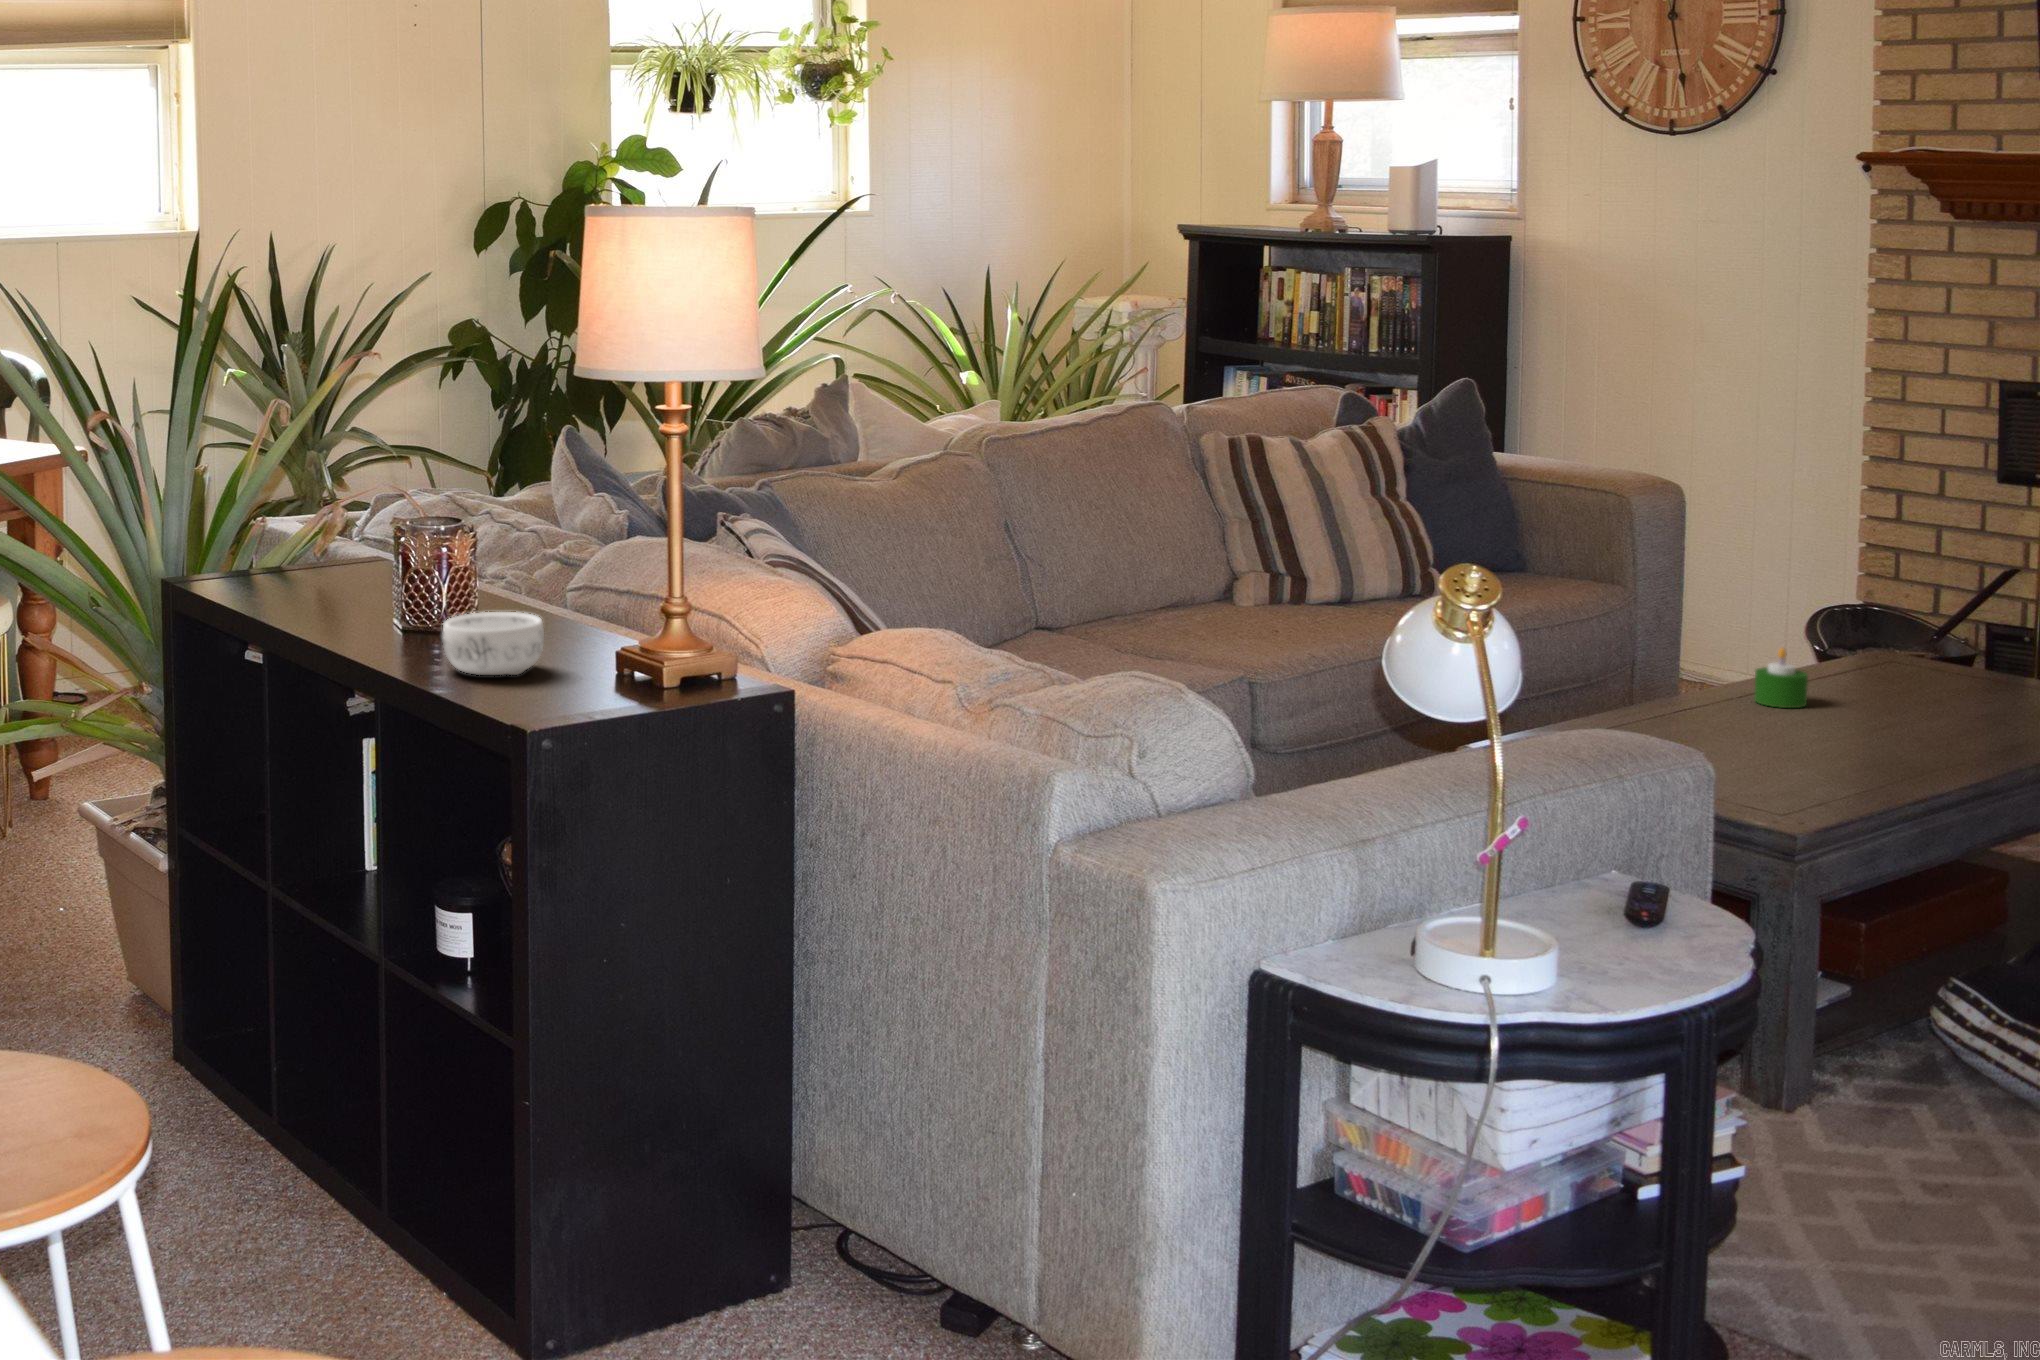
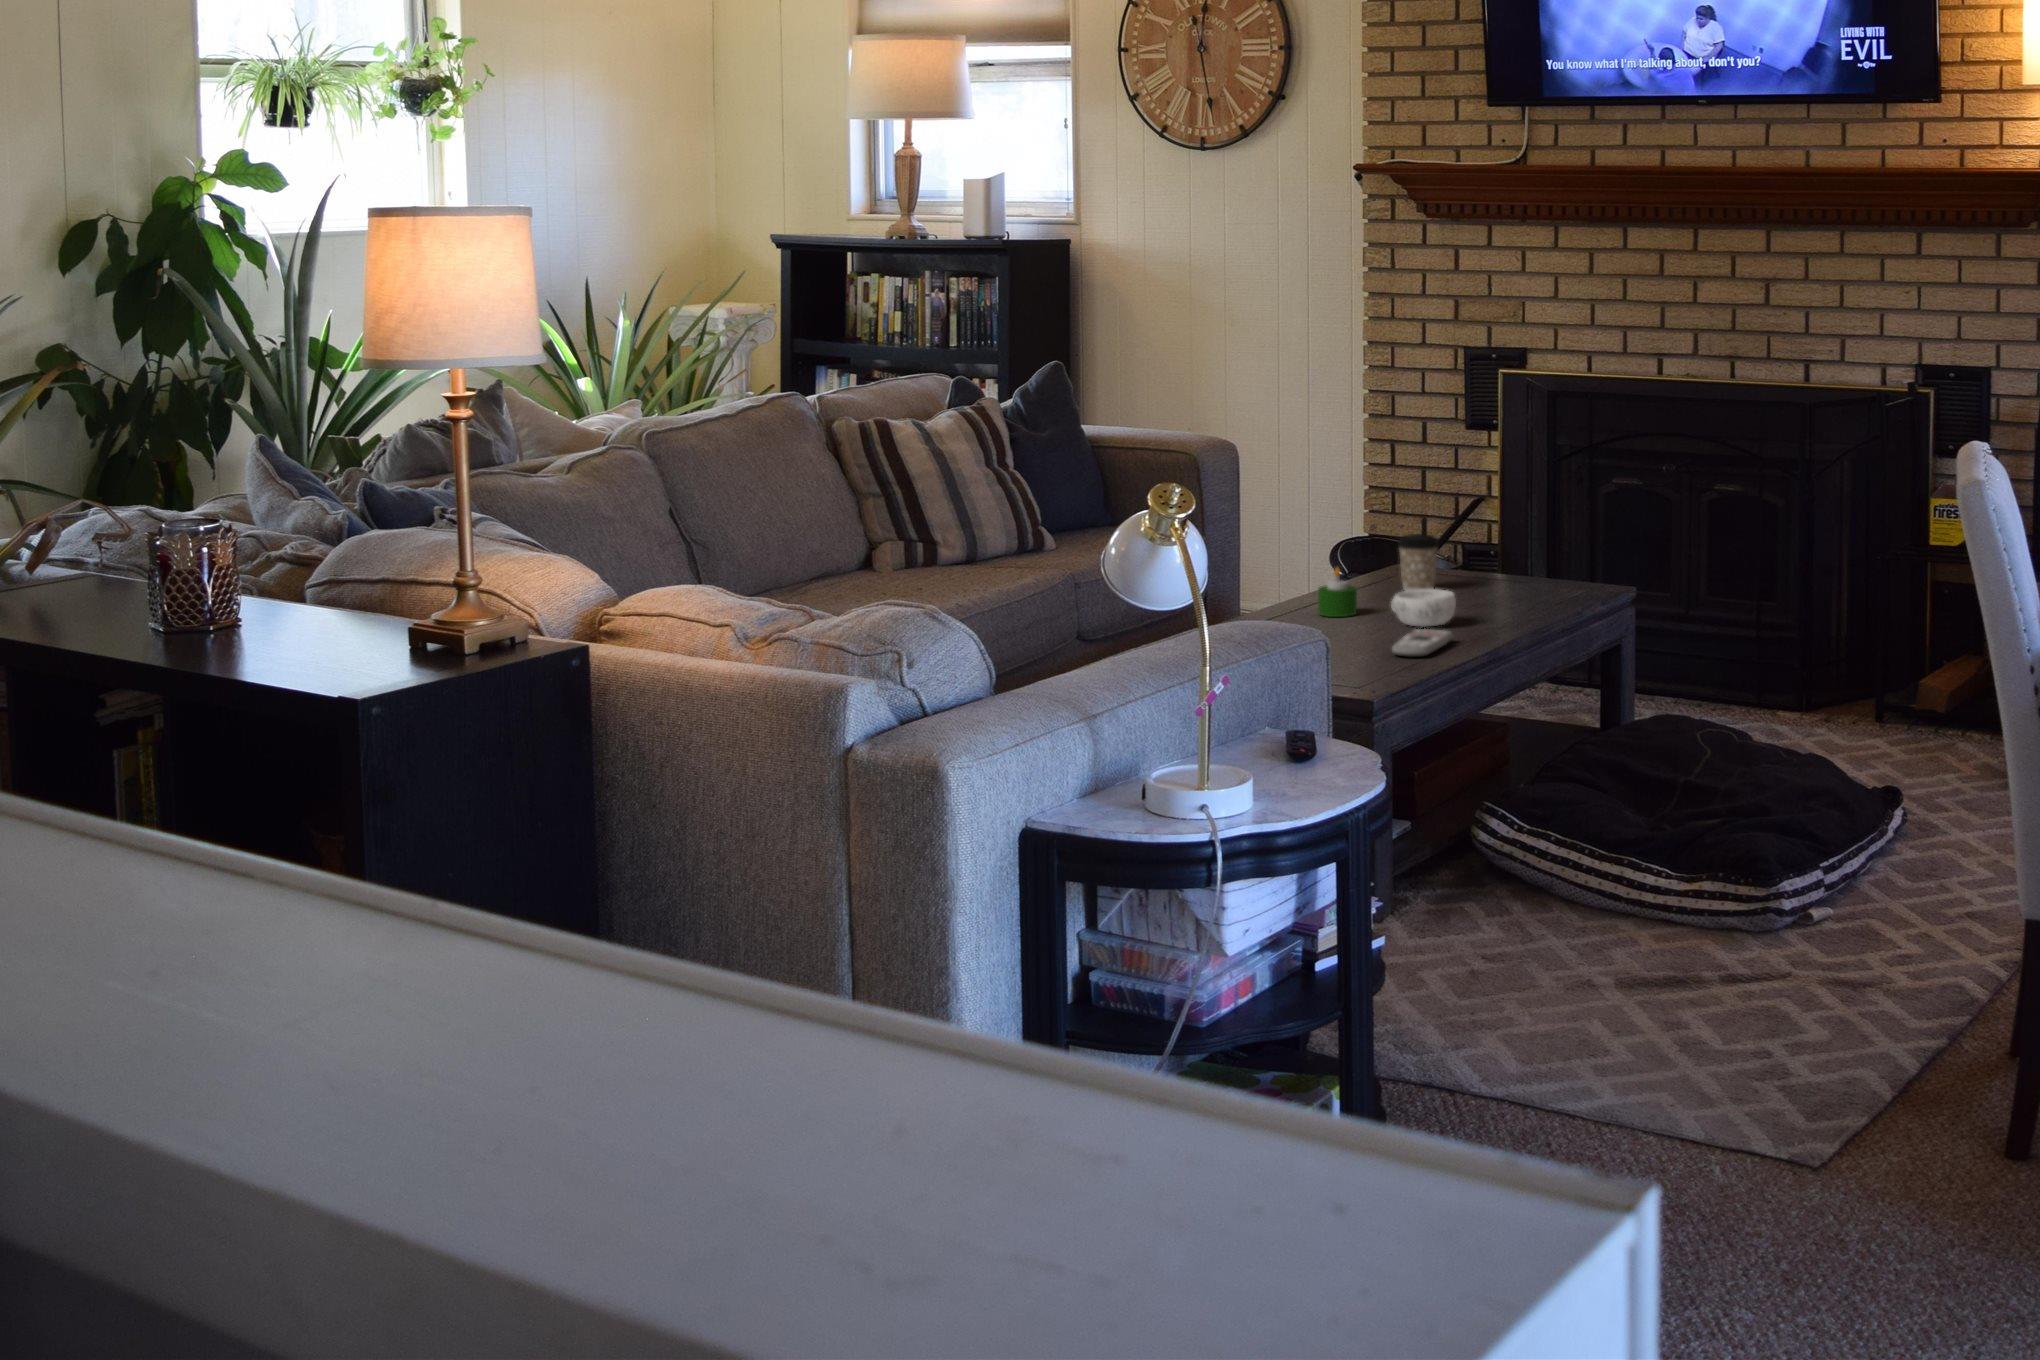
decorative bowl: present [443,612,544,675] -> present [1391,589,1456,627]
coffee cup: none [1873,612,1932,684] -> present [1398,534,1439,591]
remote control: none [1839,738,1932,776] -> present [1392,629,1453,657]

